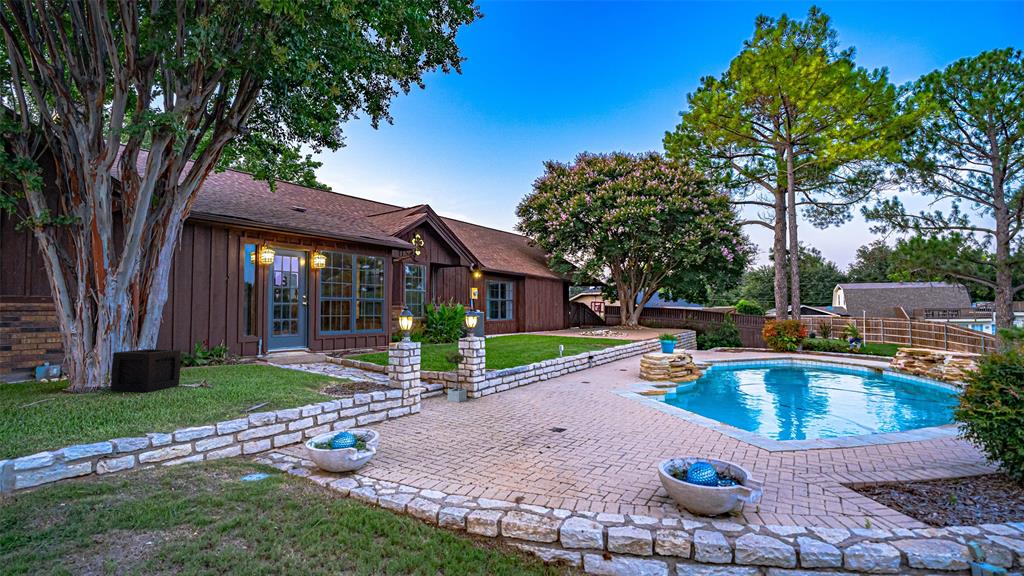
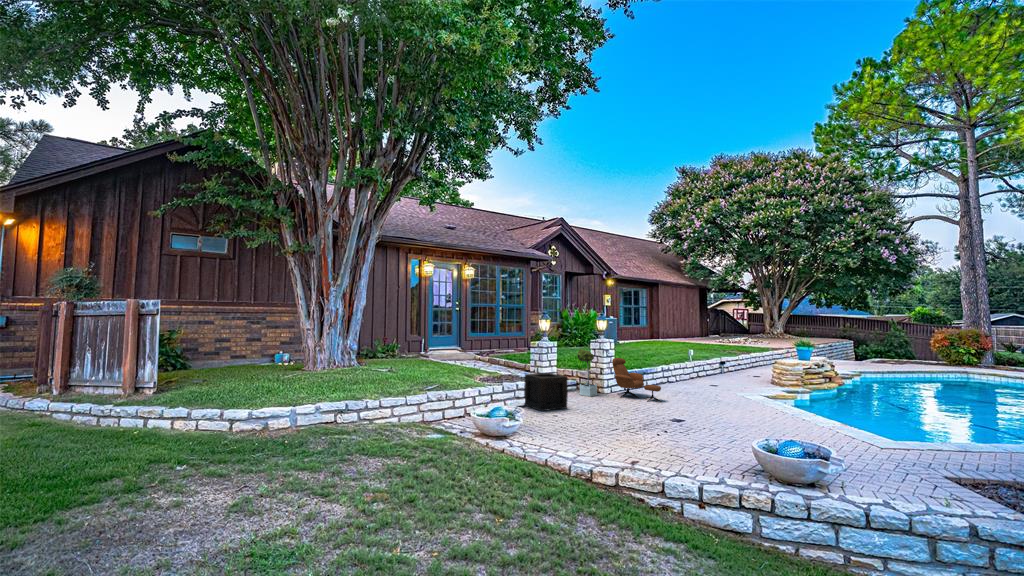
wooden crate: present [111,349,181,392] -> present [524,373,568,411]
lounge chair: none [484,358,534,404] -> present [612,358,661,402]

